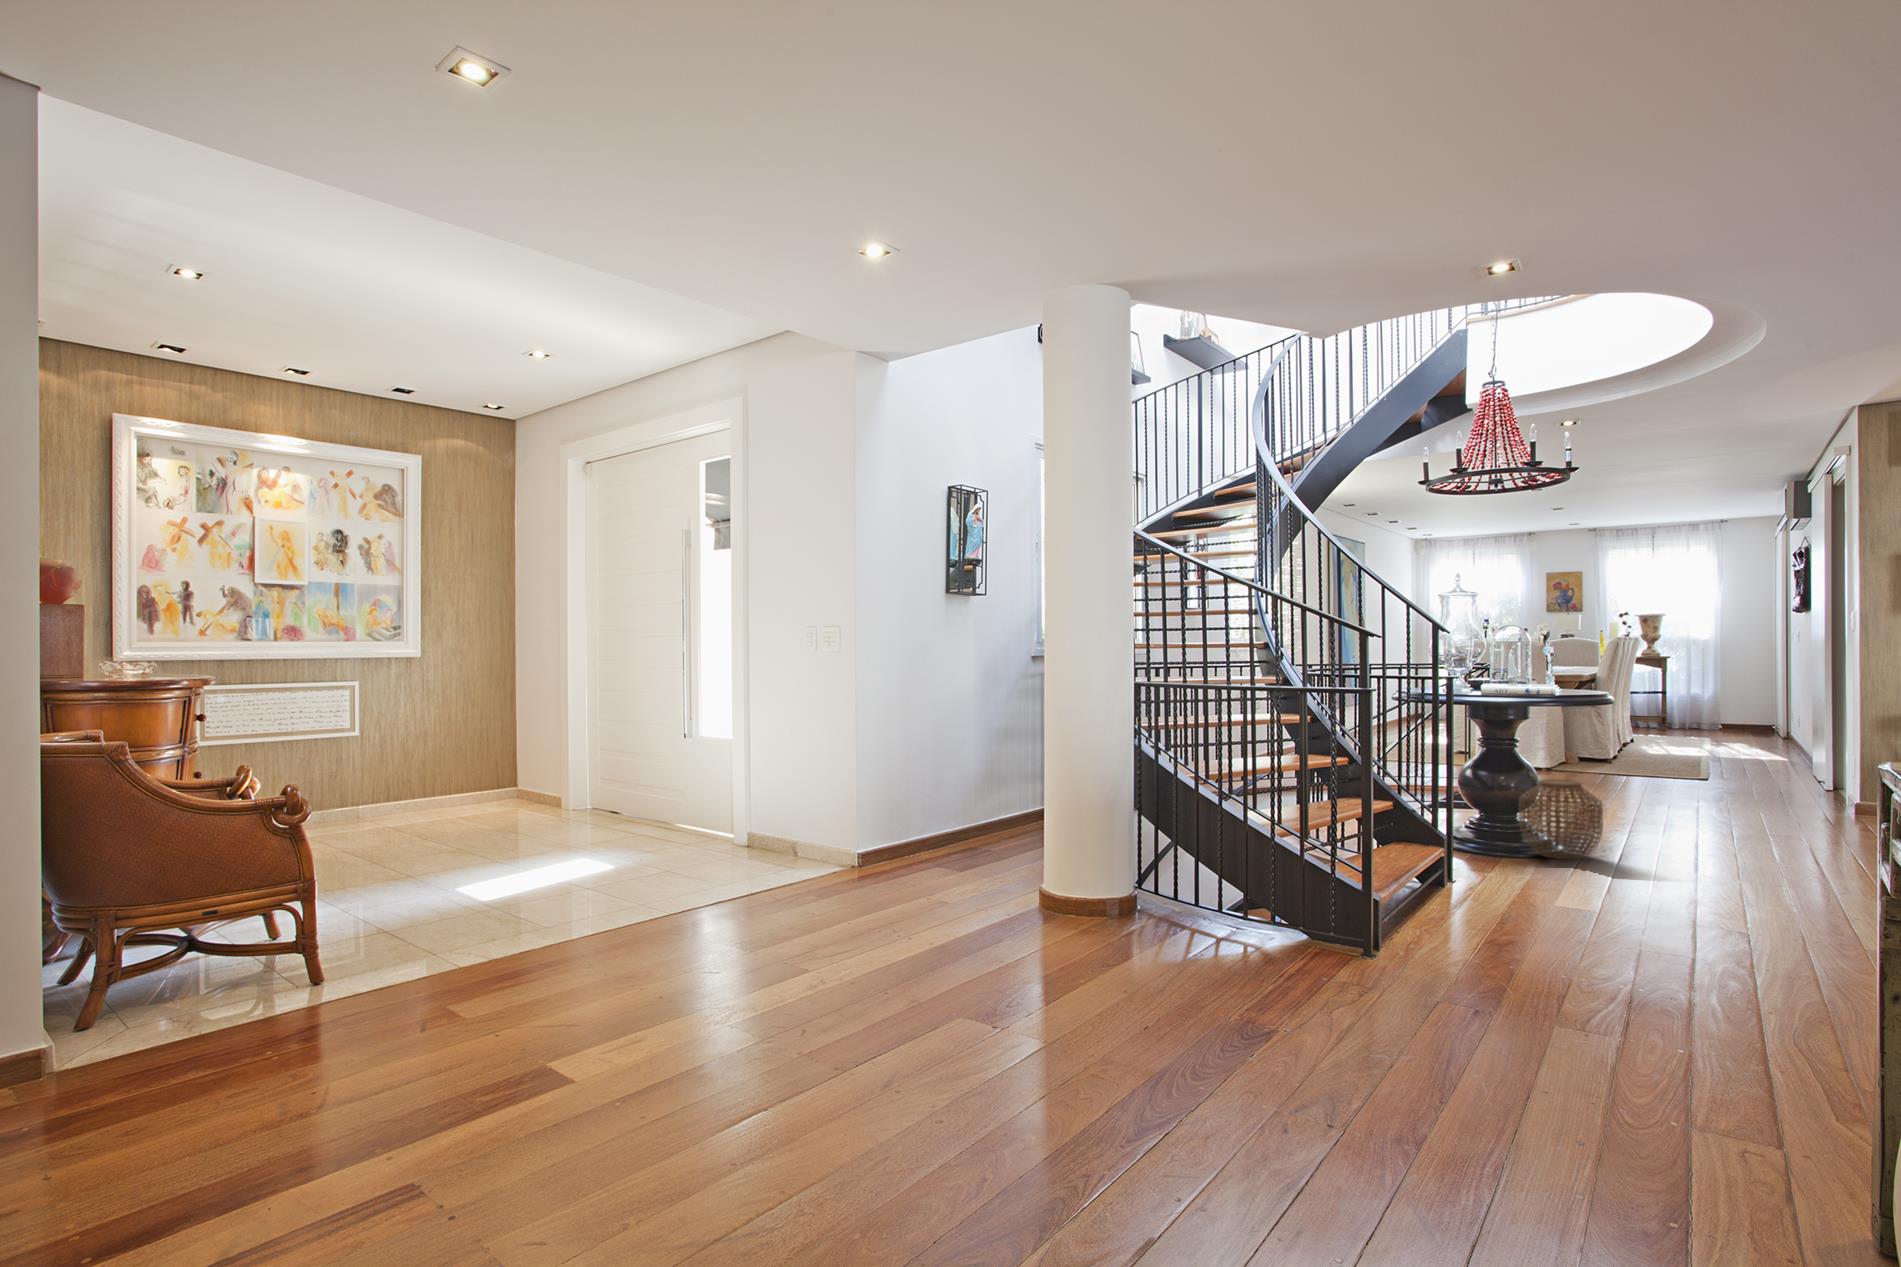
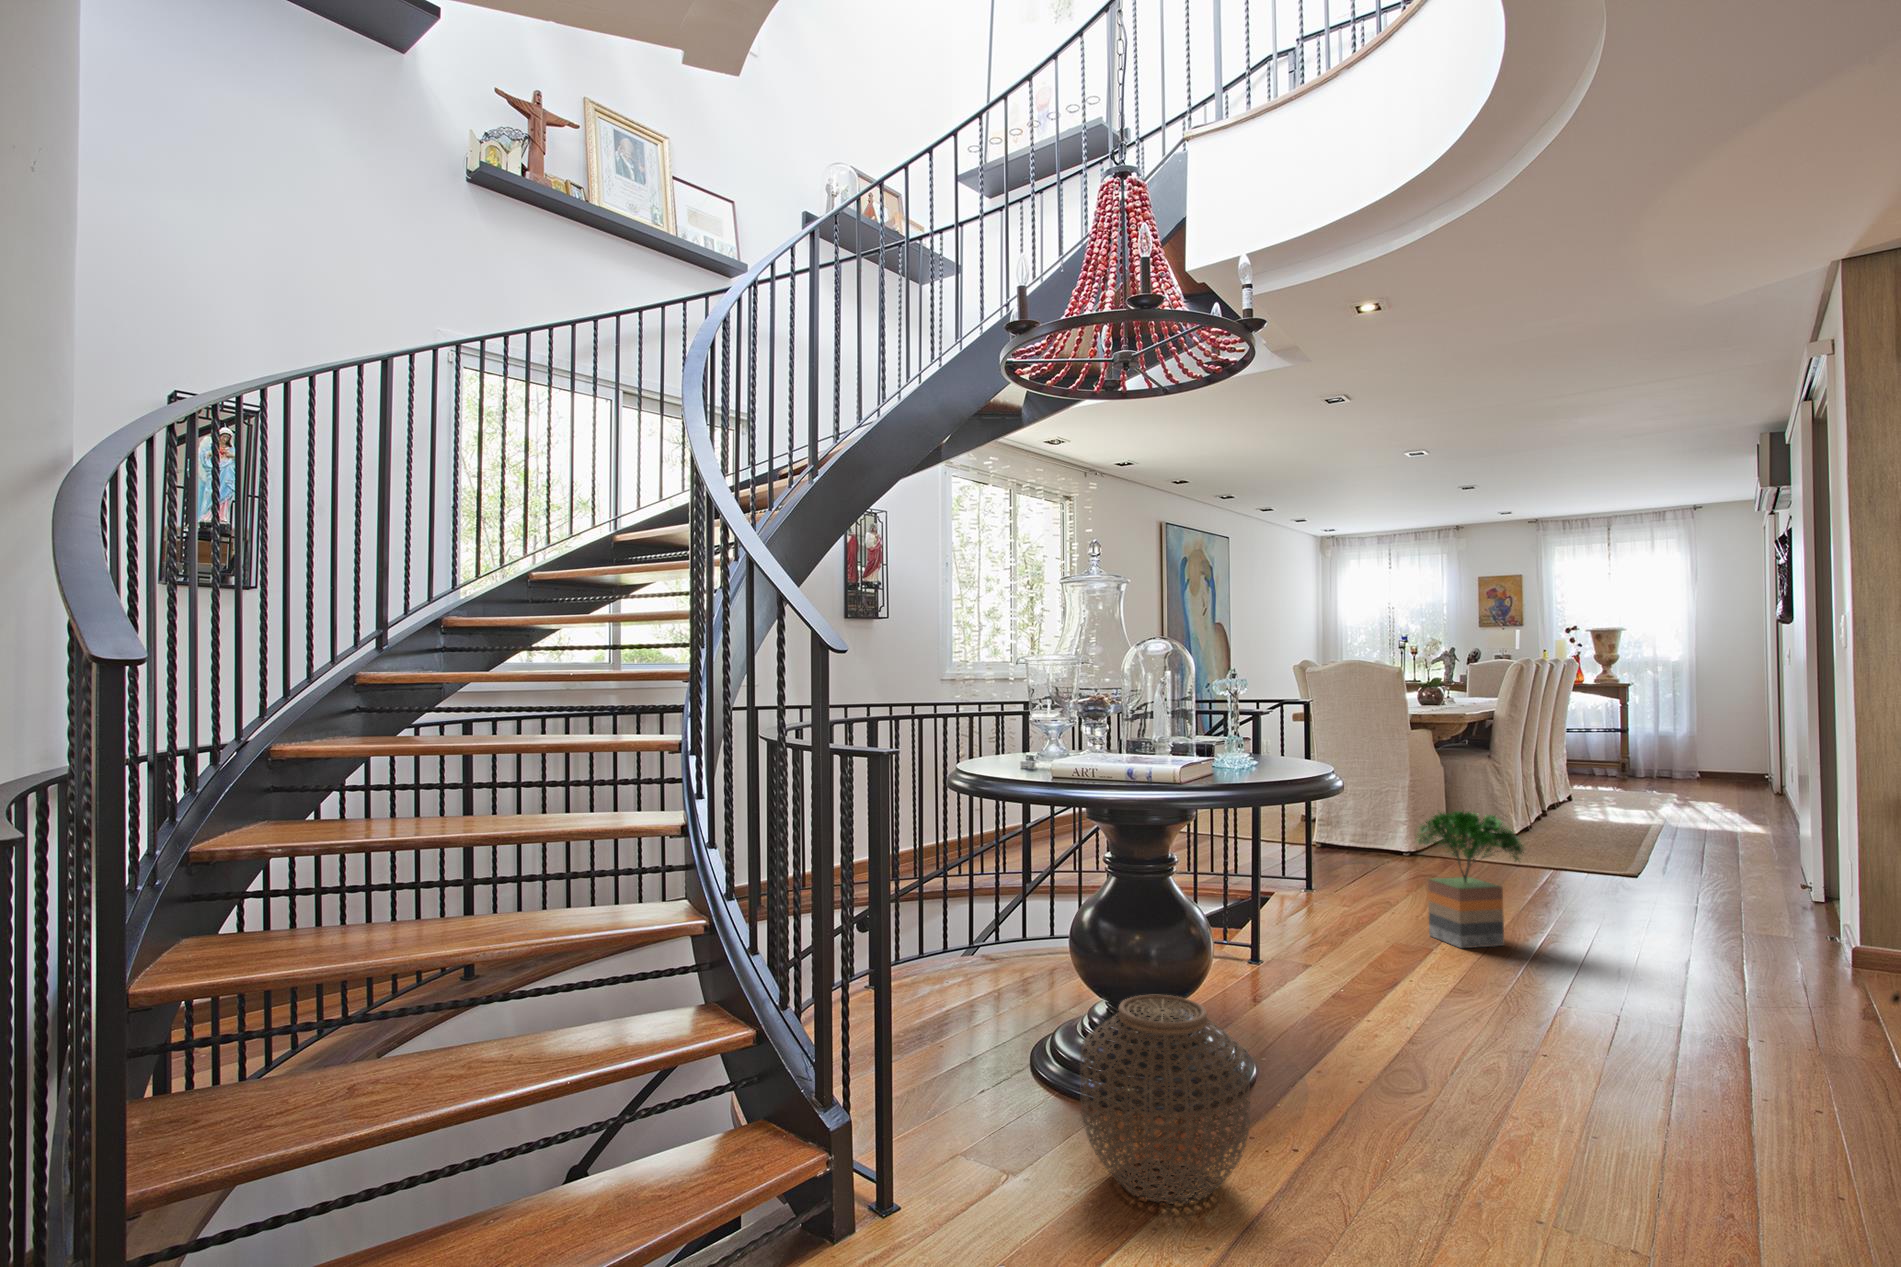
potted tree: none [1590,722,1663,801] -> present [1417,811,1524,948]

